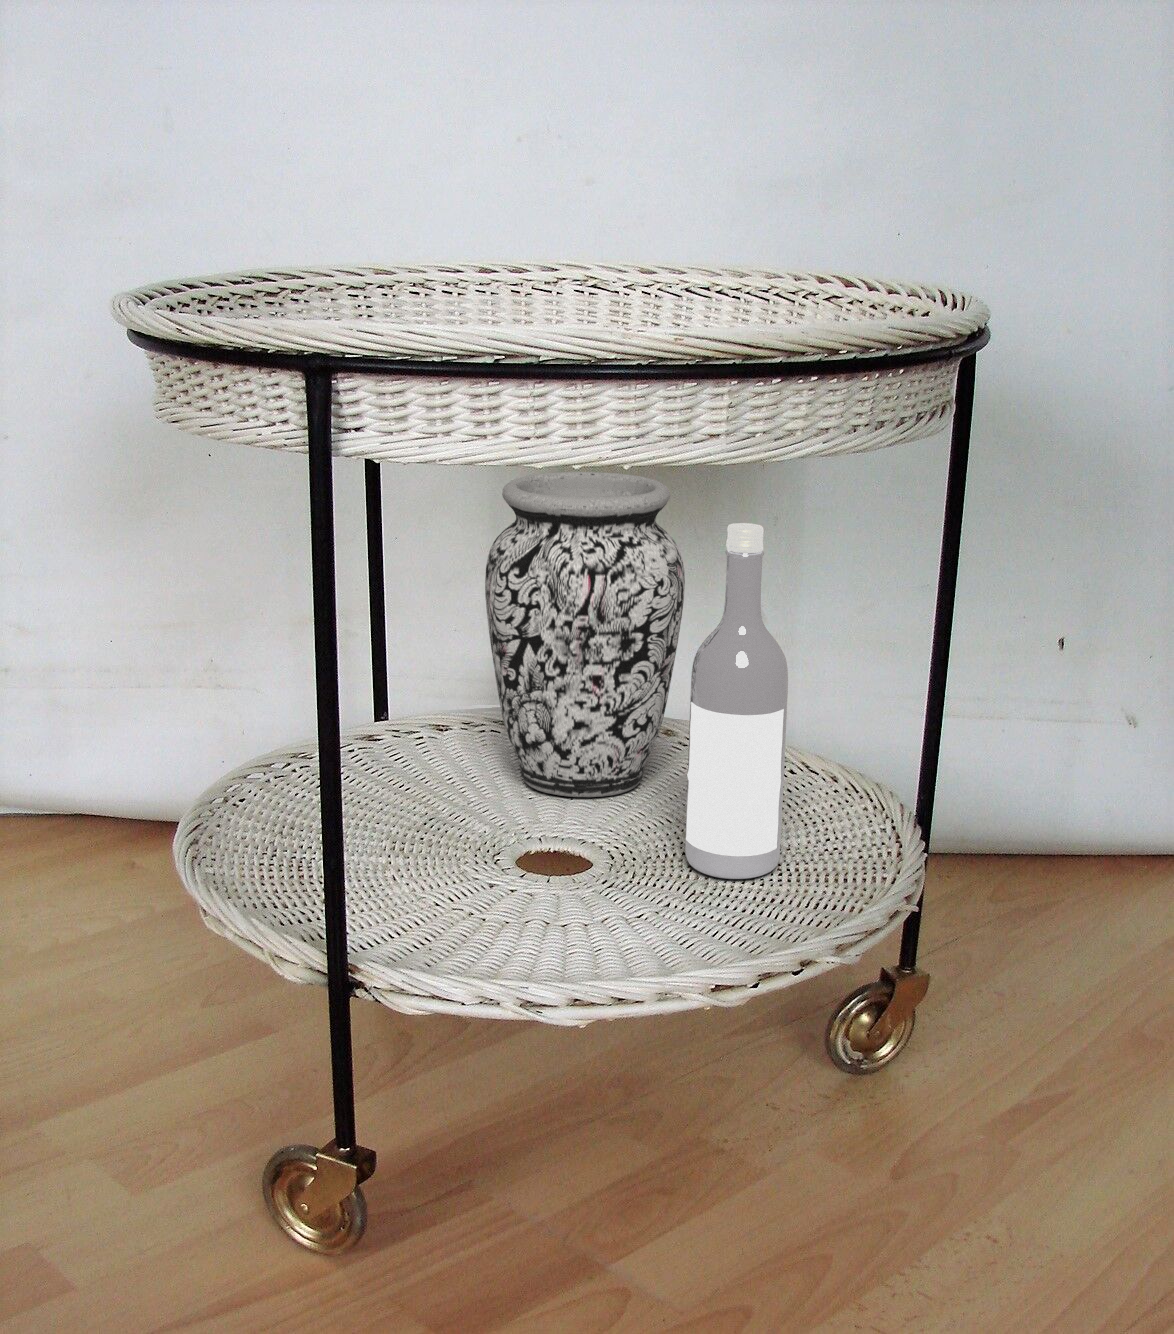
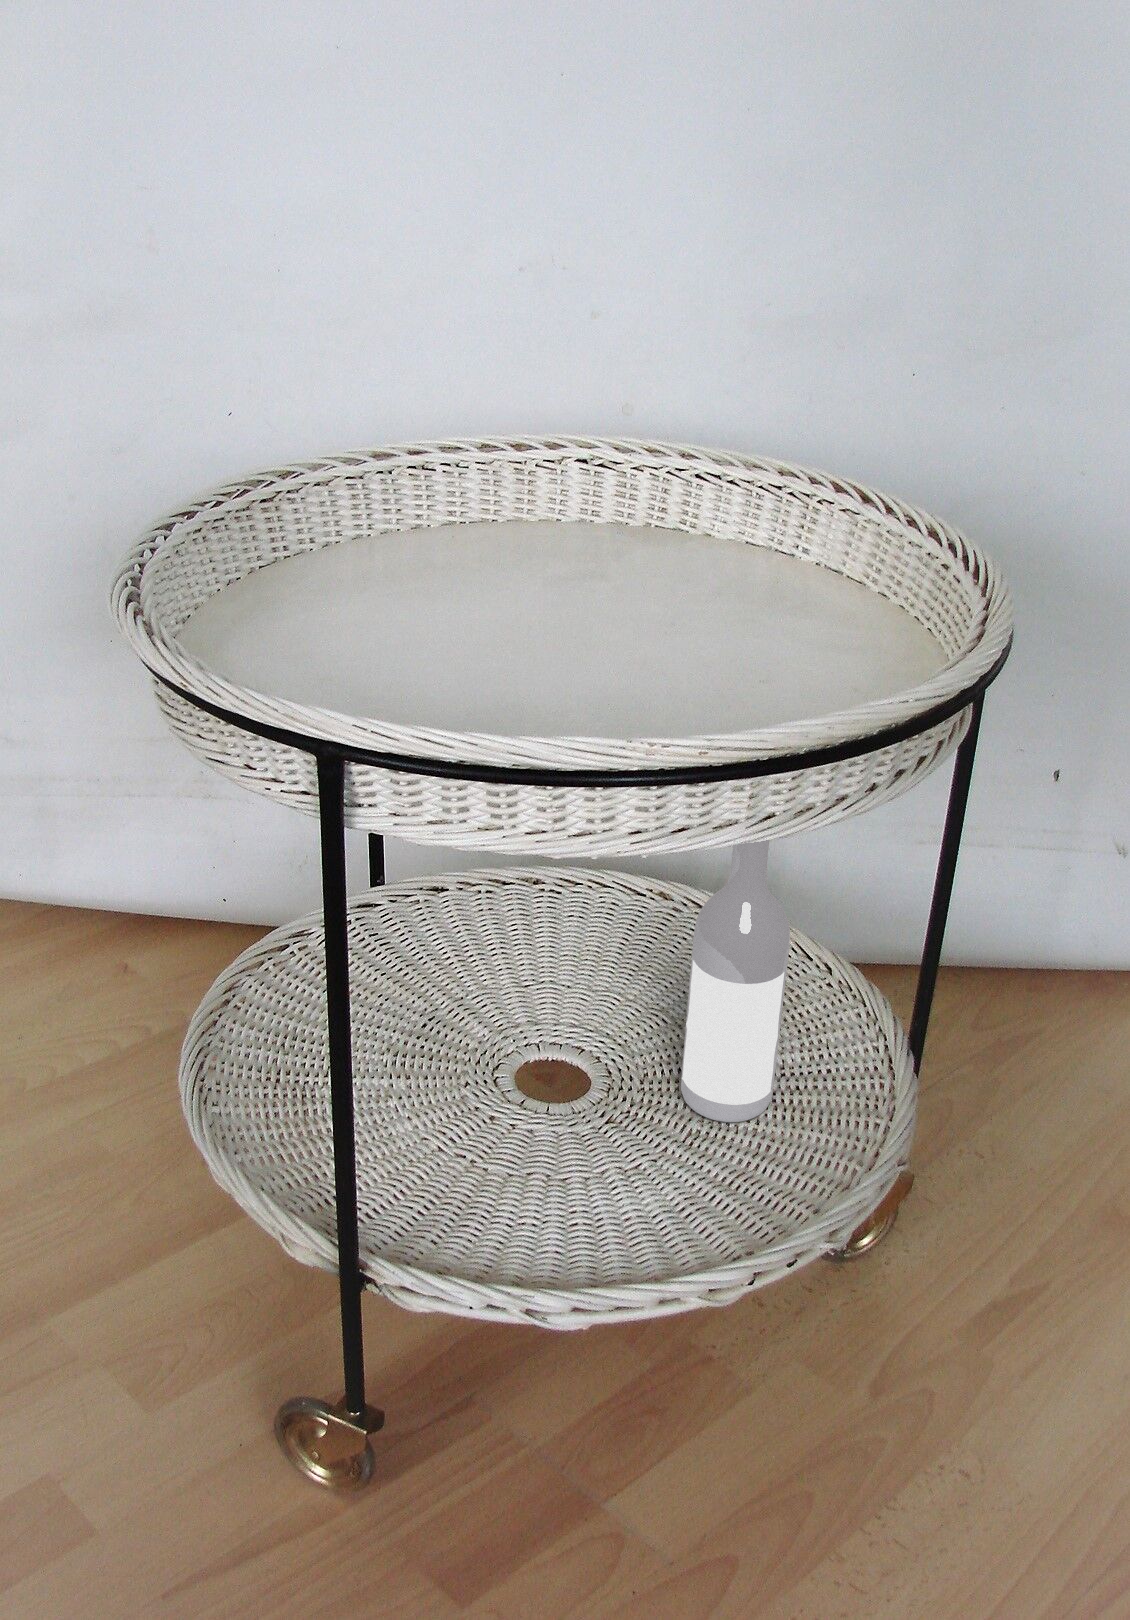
vase: present [485,472,685,797] -> none [486,668,685,993]

